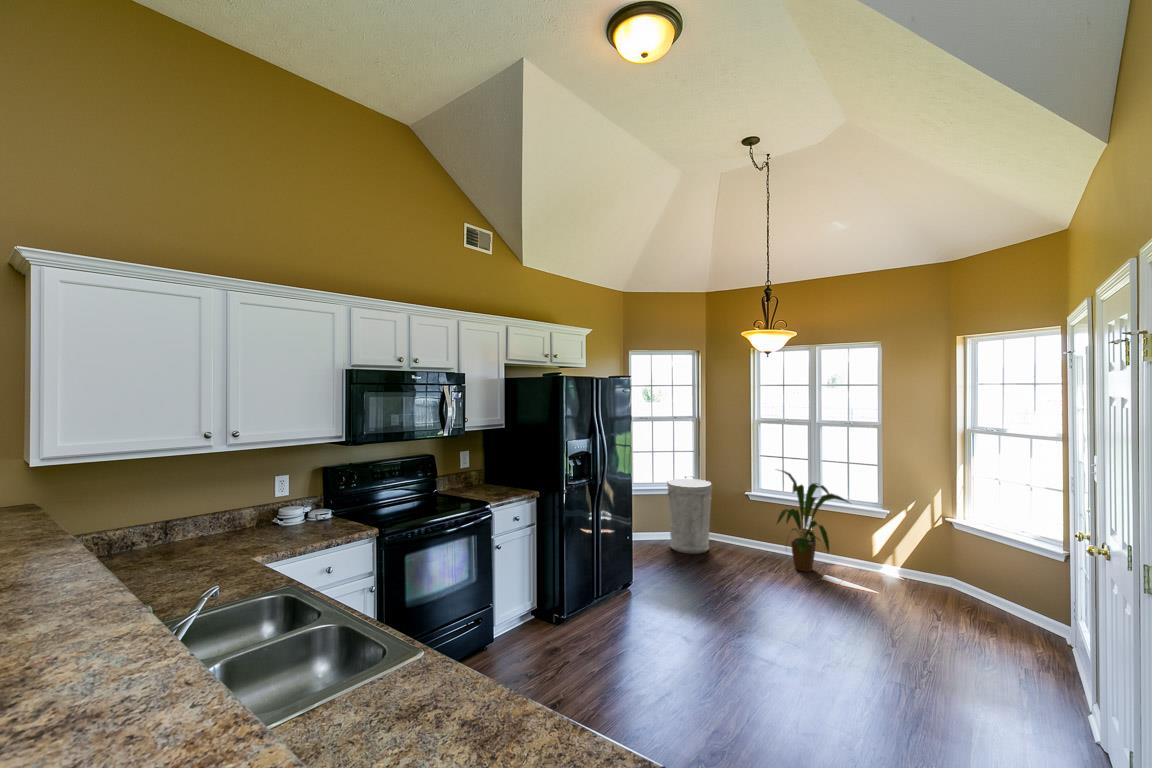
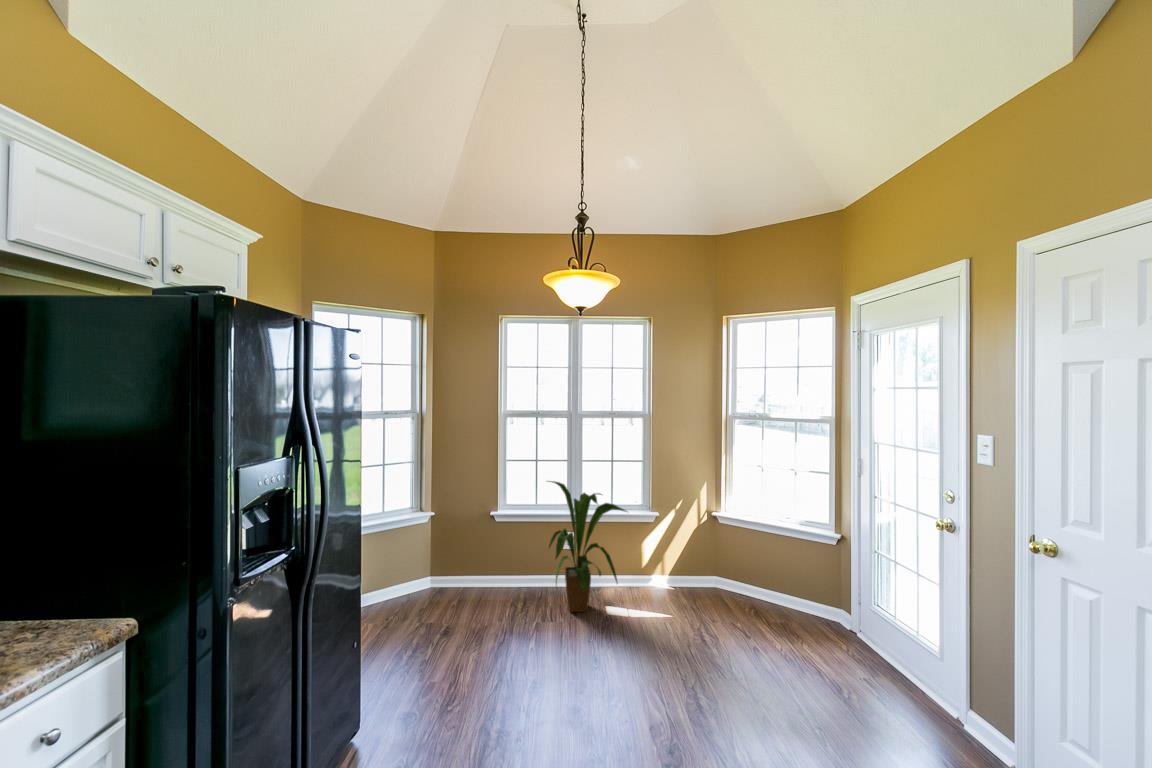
trash can: present [667,476,712,554] -> none [377,503,451,631]

